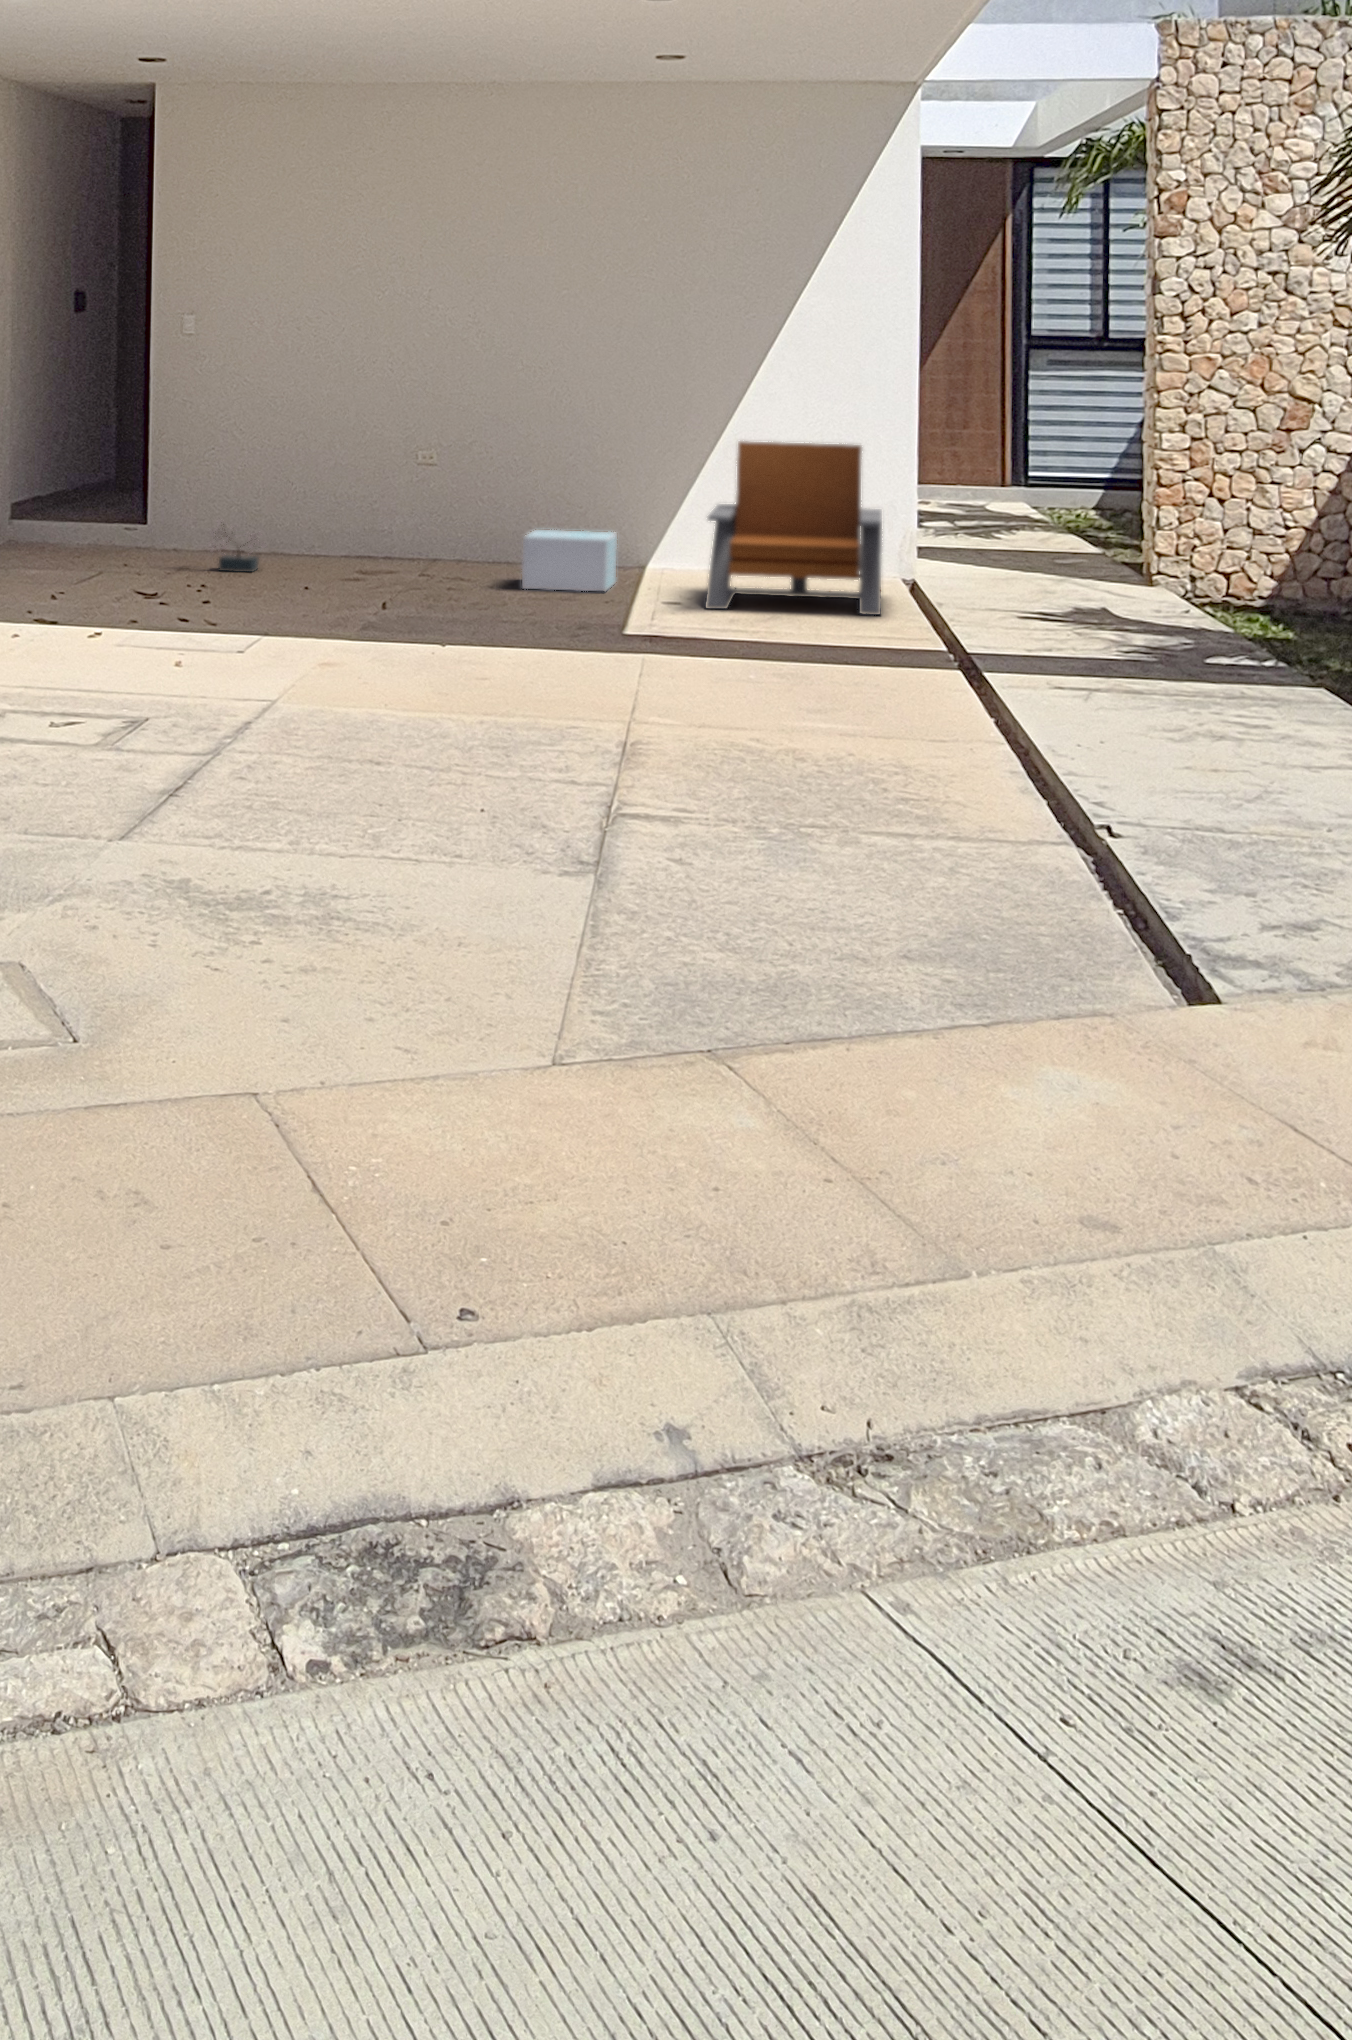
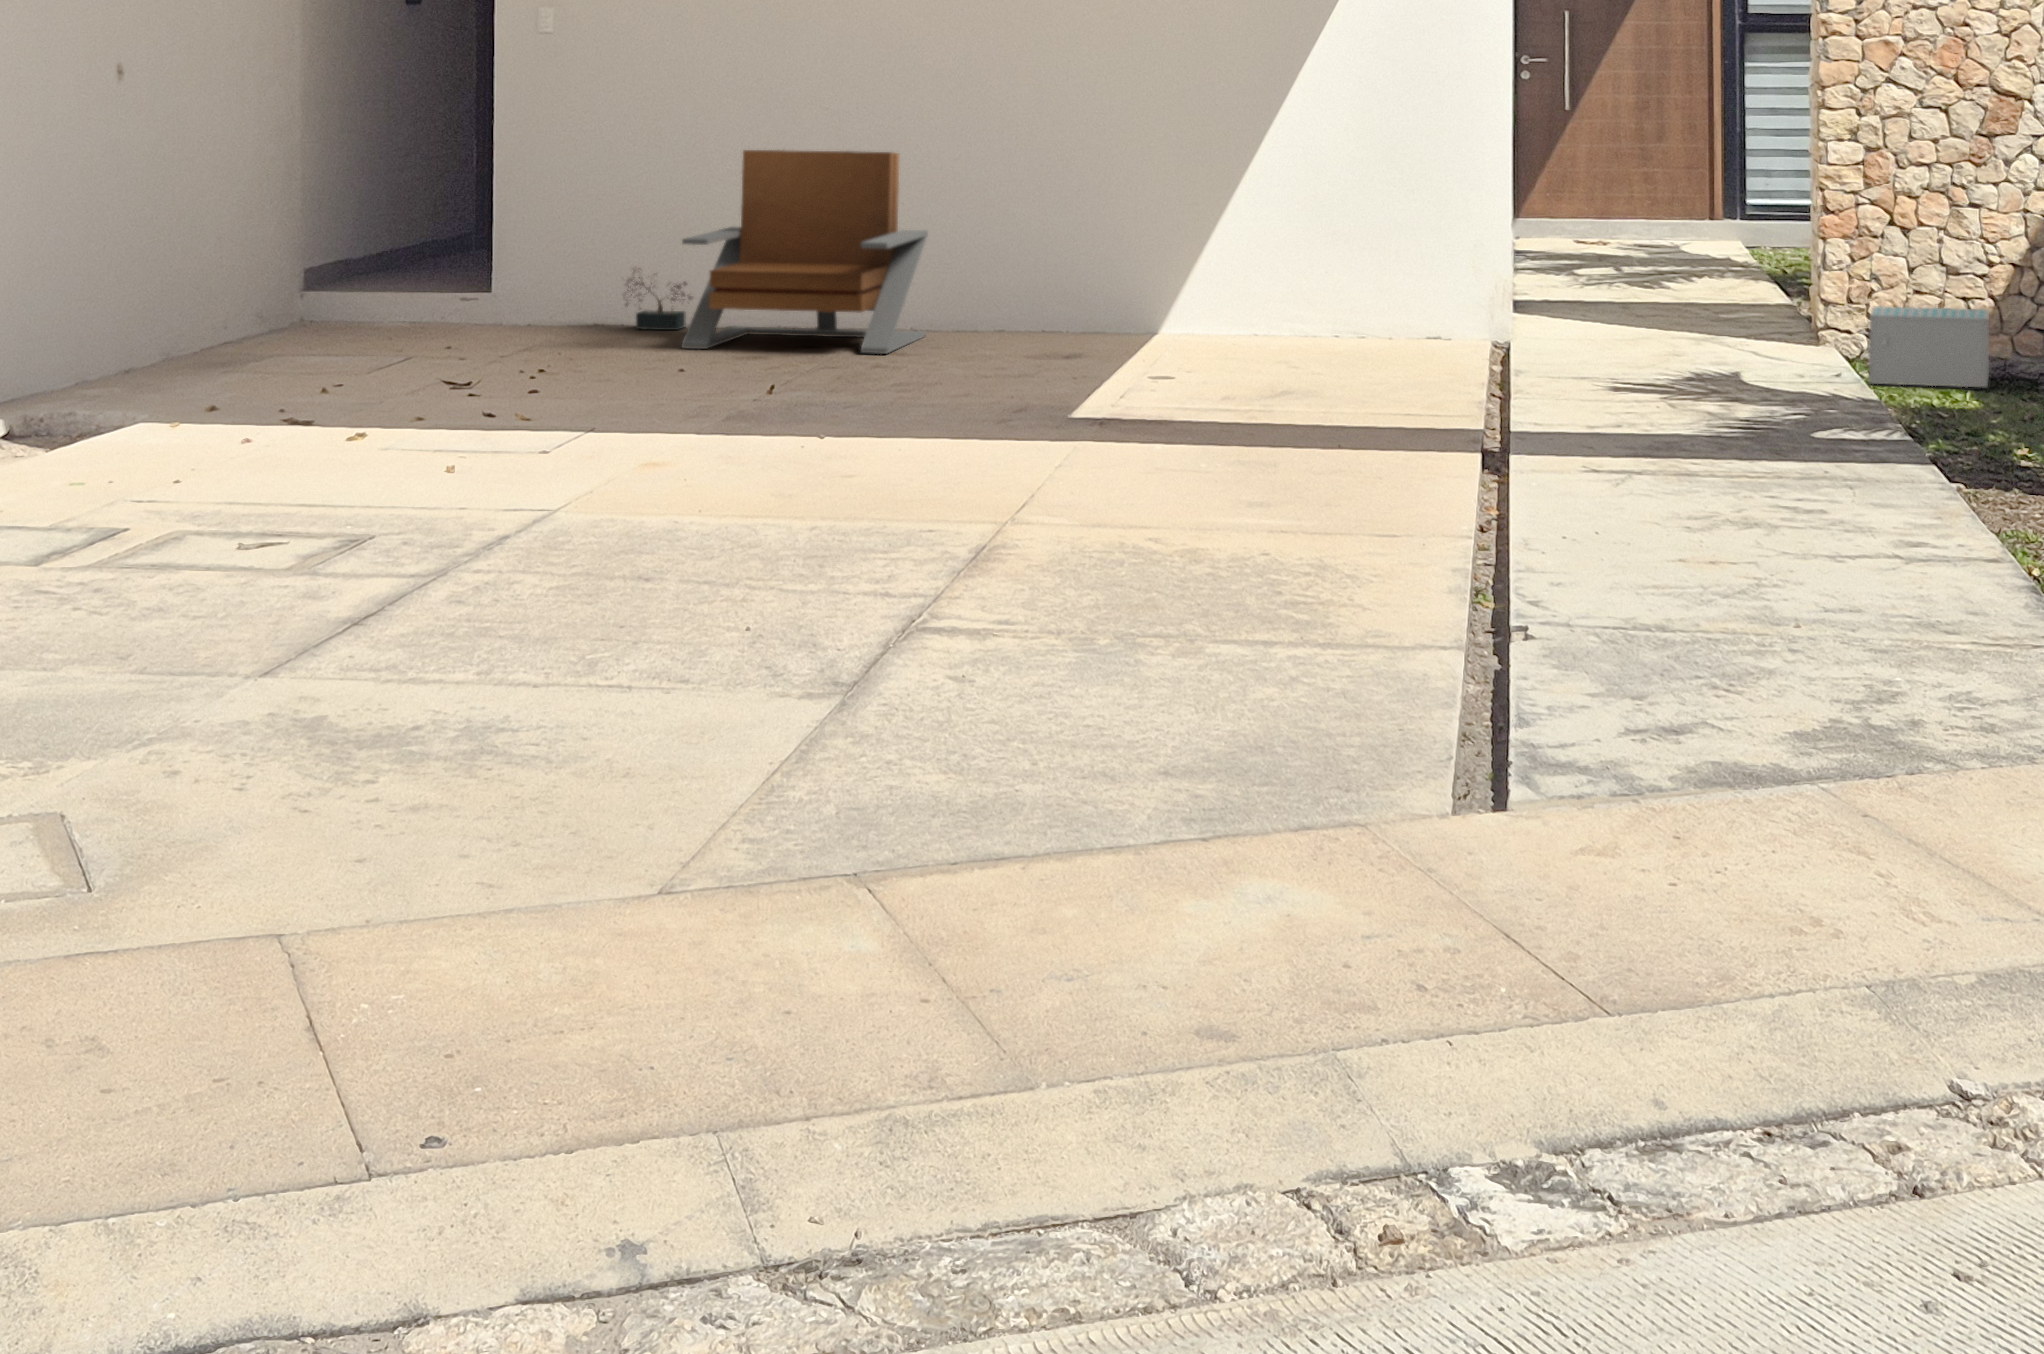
lounge chair: present [706,441,882,615] -> present [682,150,928,354]
storage box: present [522,530,617,591] -> present [1869,306,1989,387]

